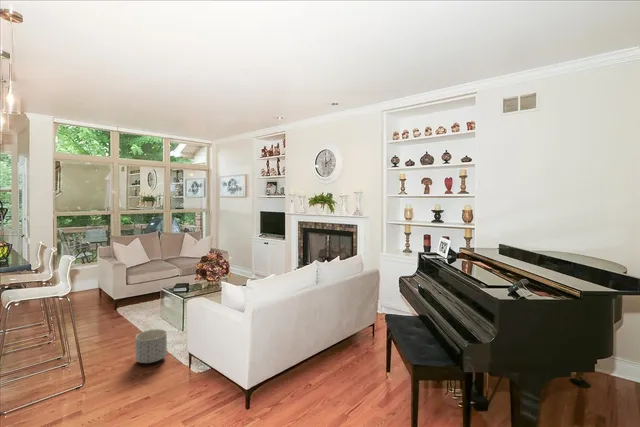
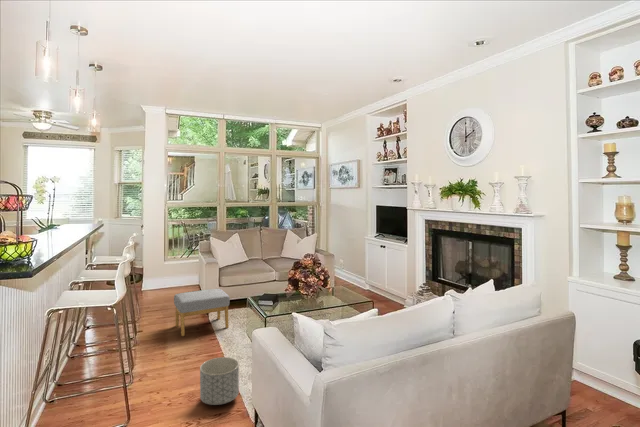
footstool: none [86,285,141,326] -> present [174,289,230,336]

